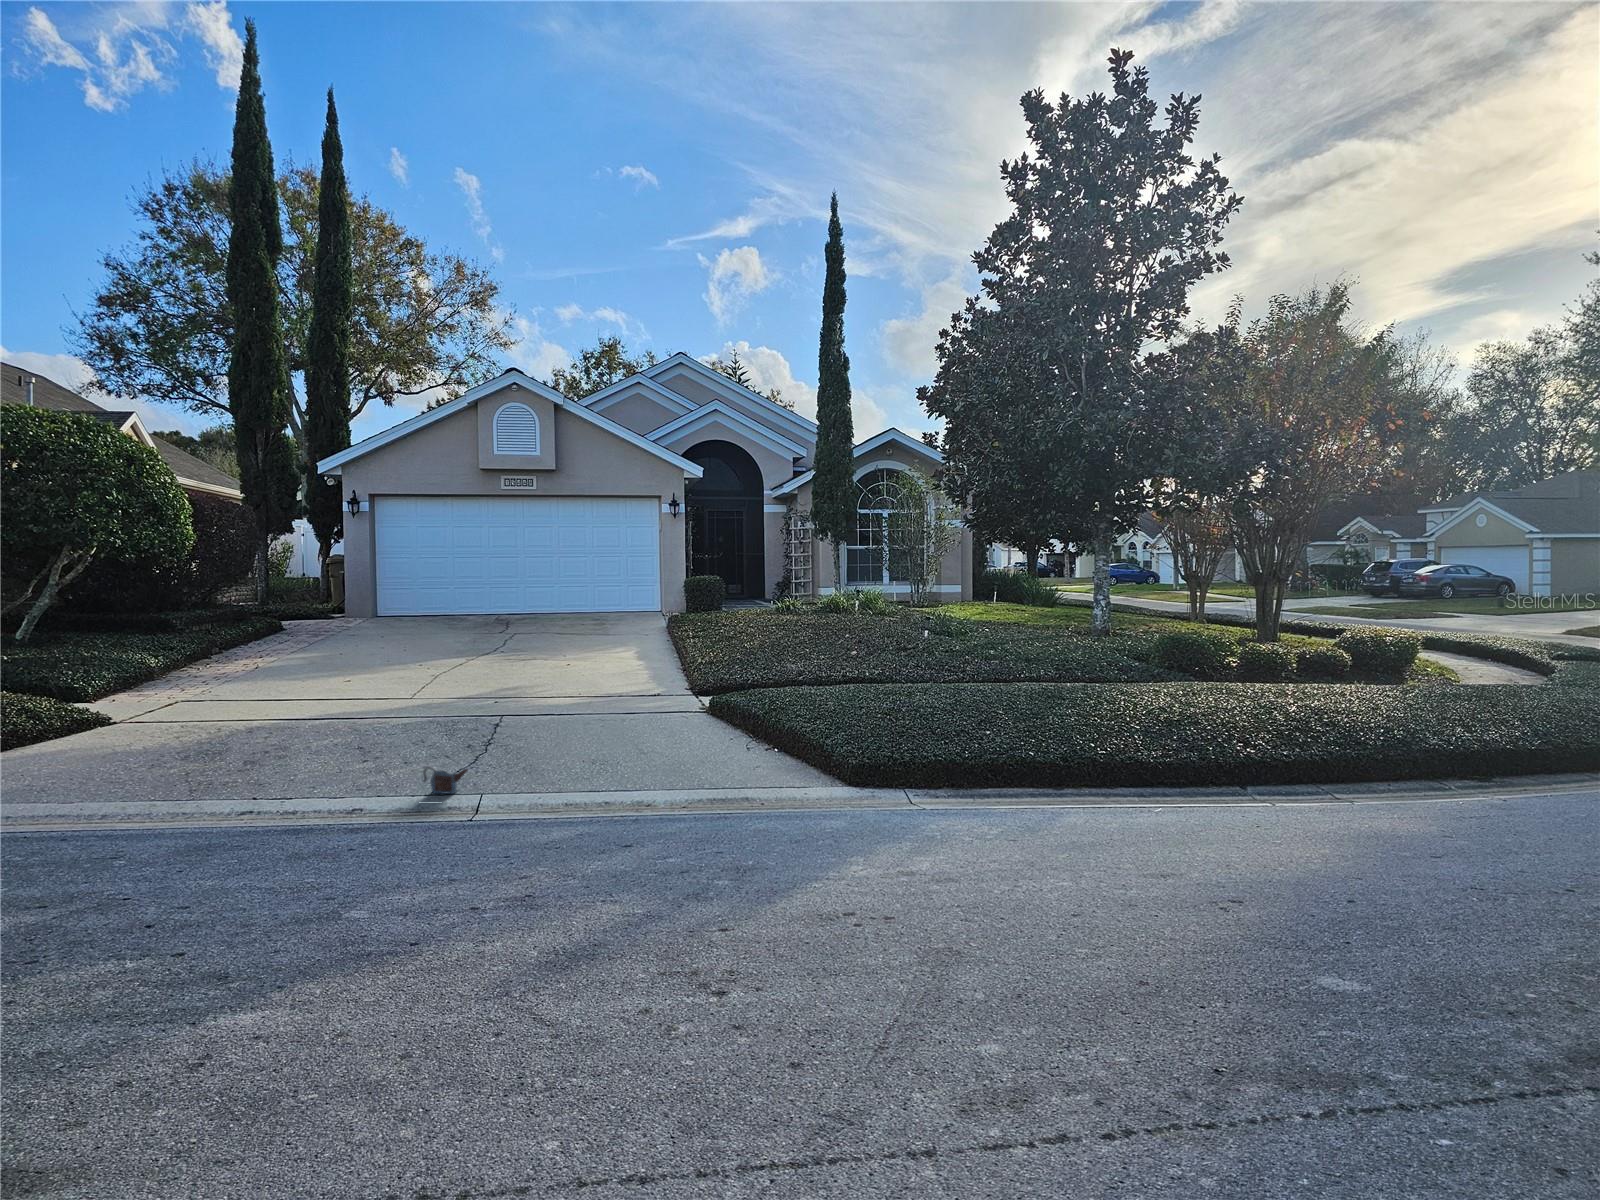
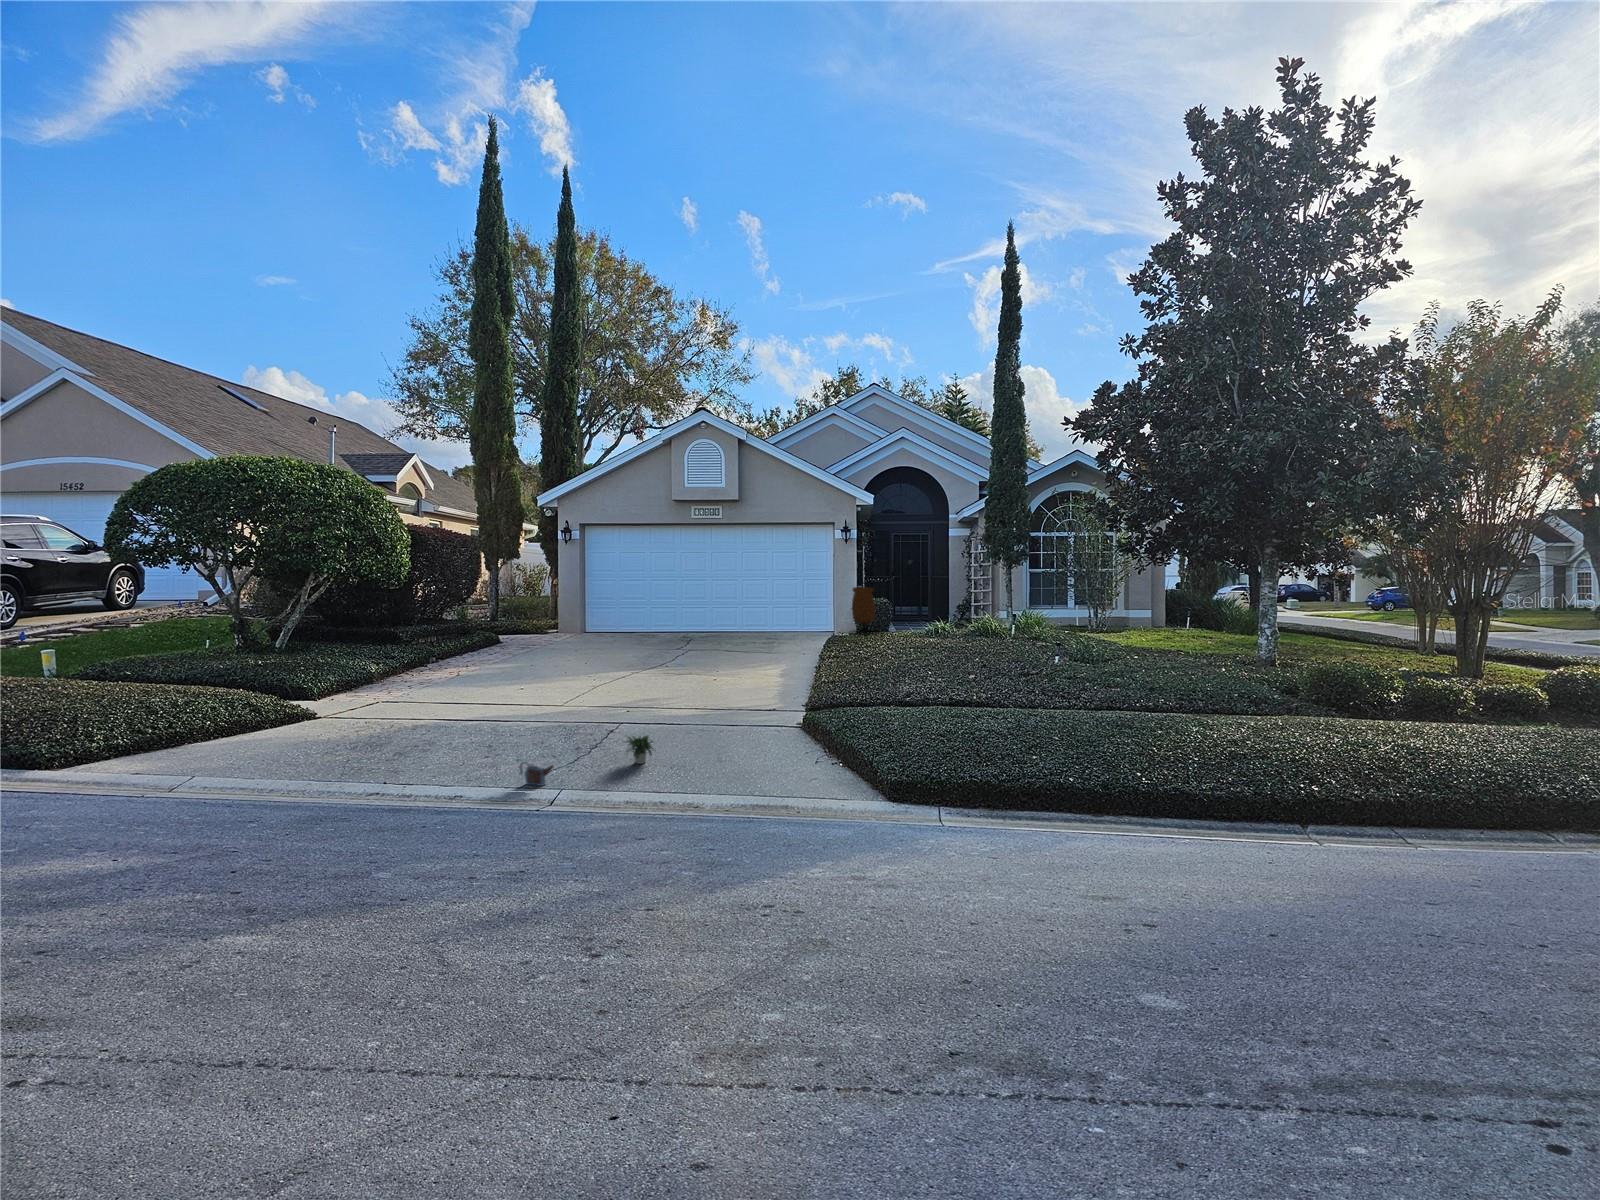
lounge chair: none [686,564,716,612] -> present [852,587,876,633]
potted plant: none [521,727,572,761] -> present [626,735,656,764]

